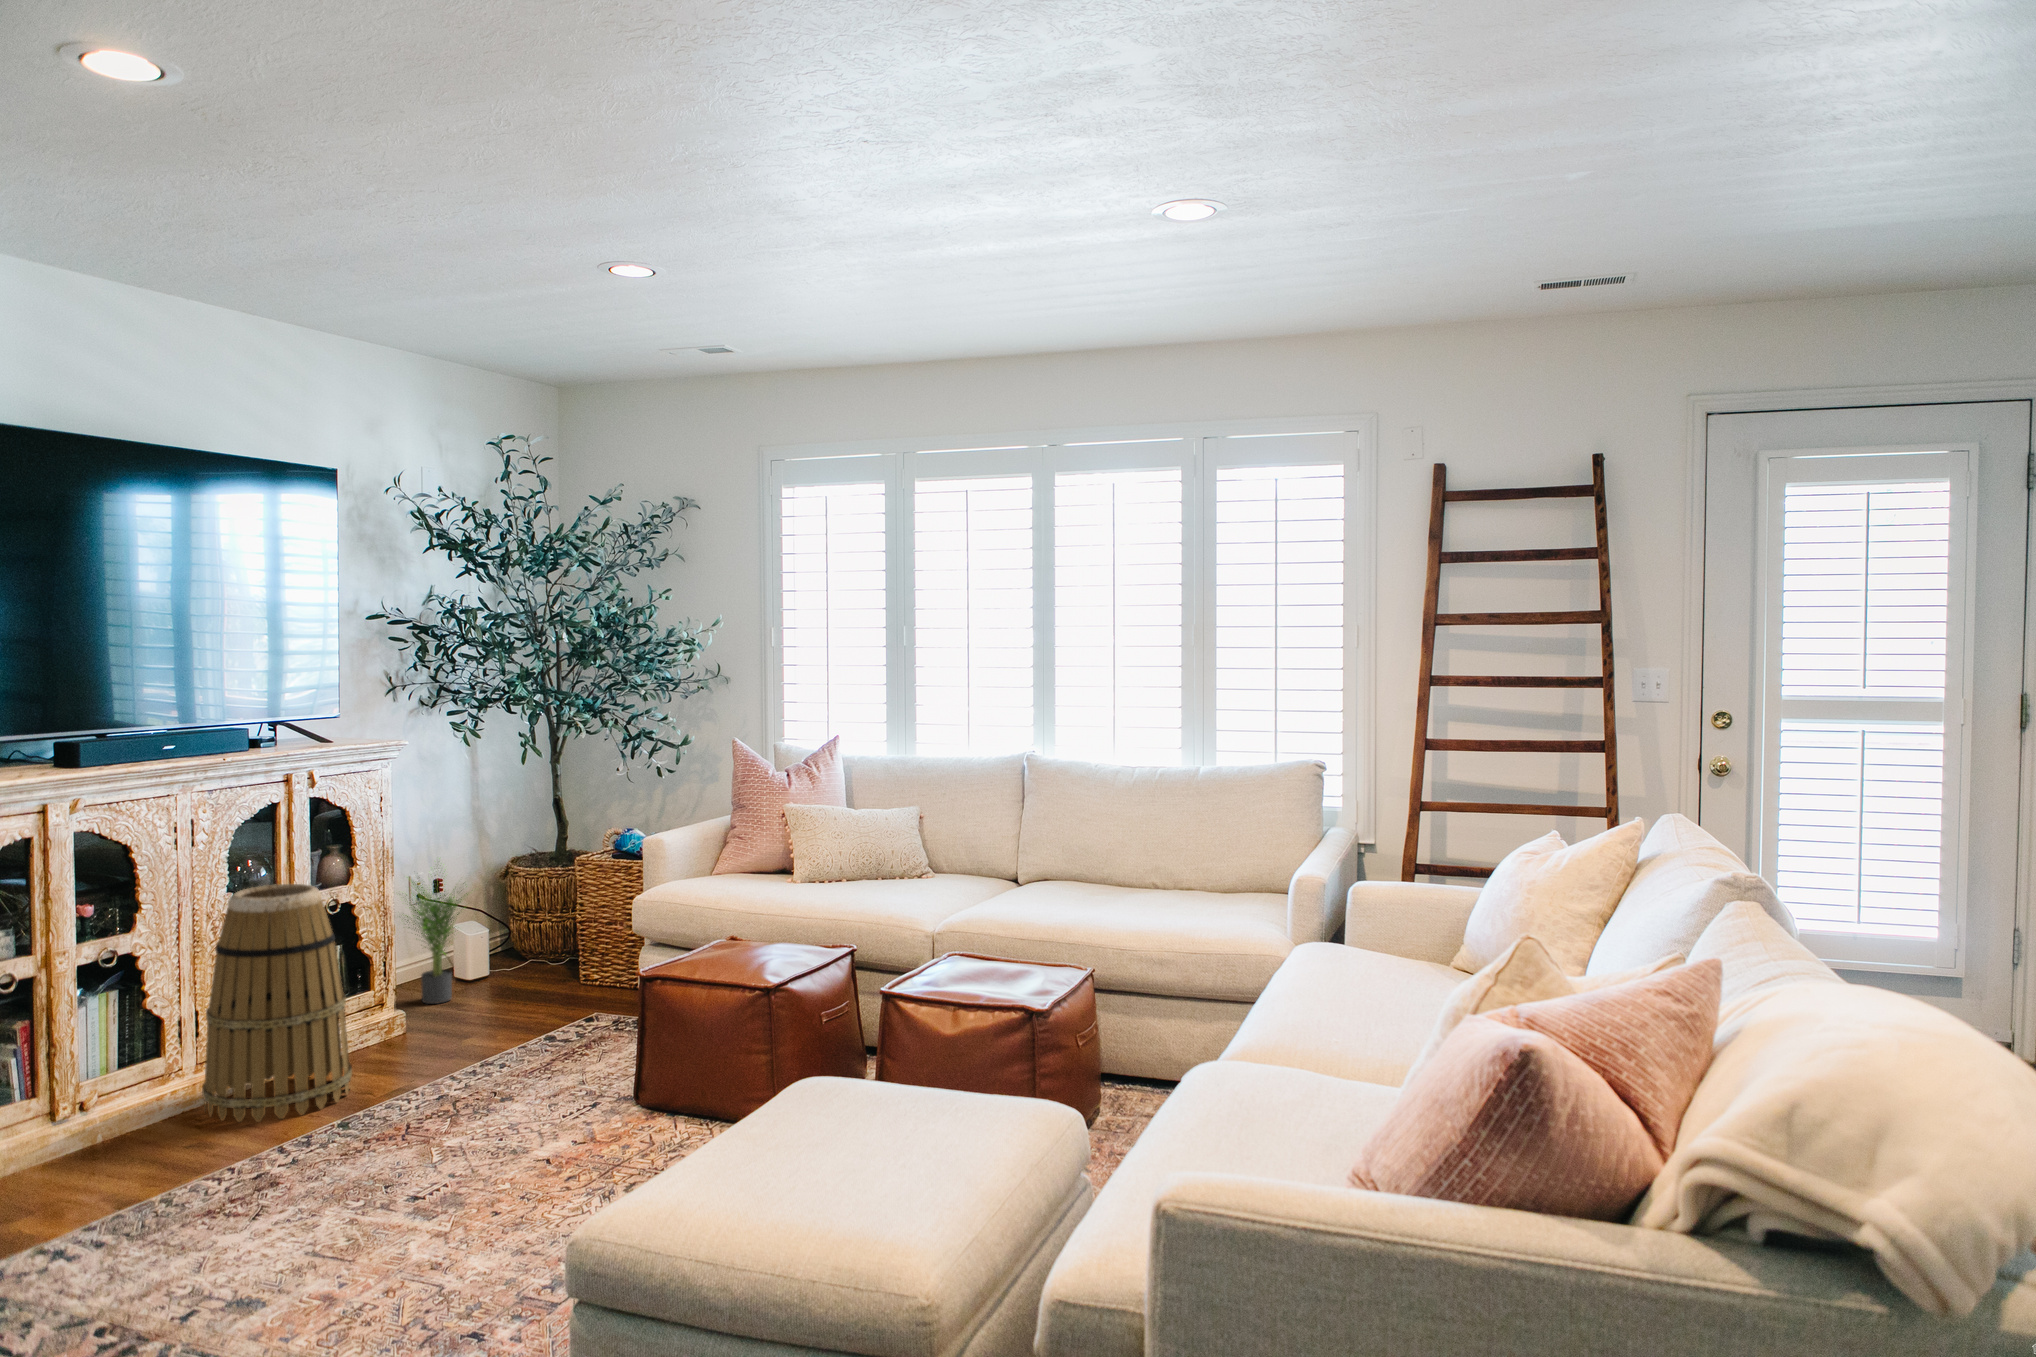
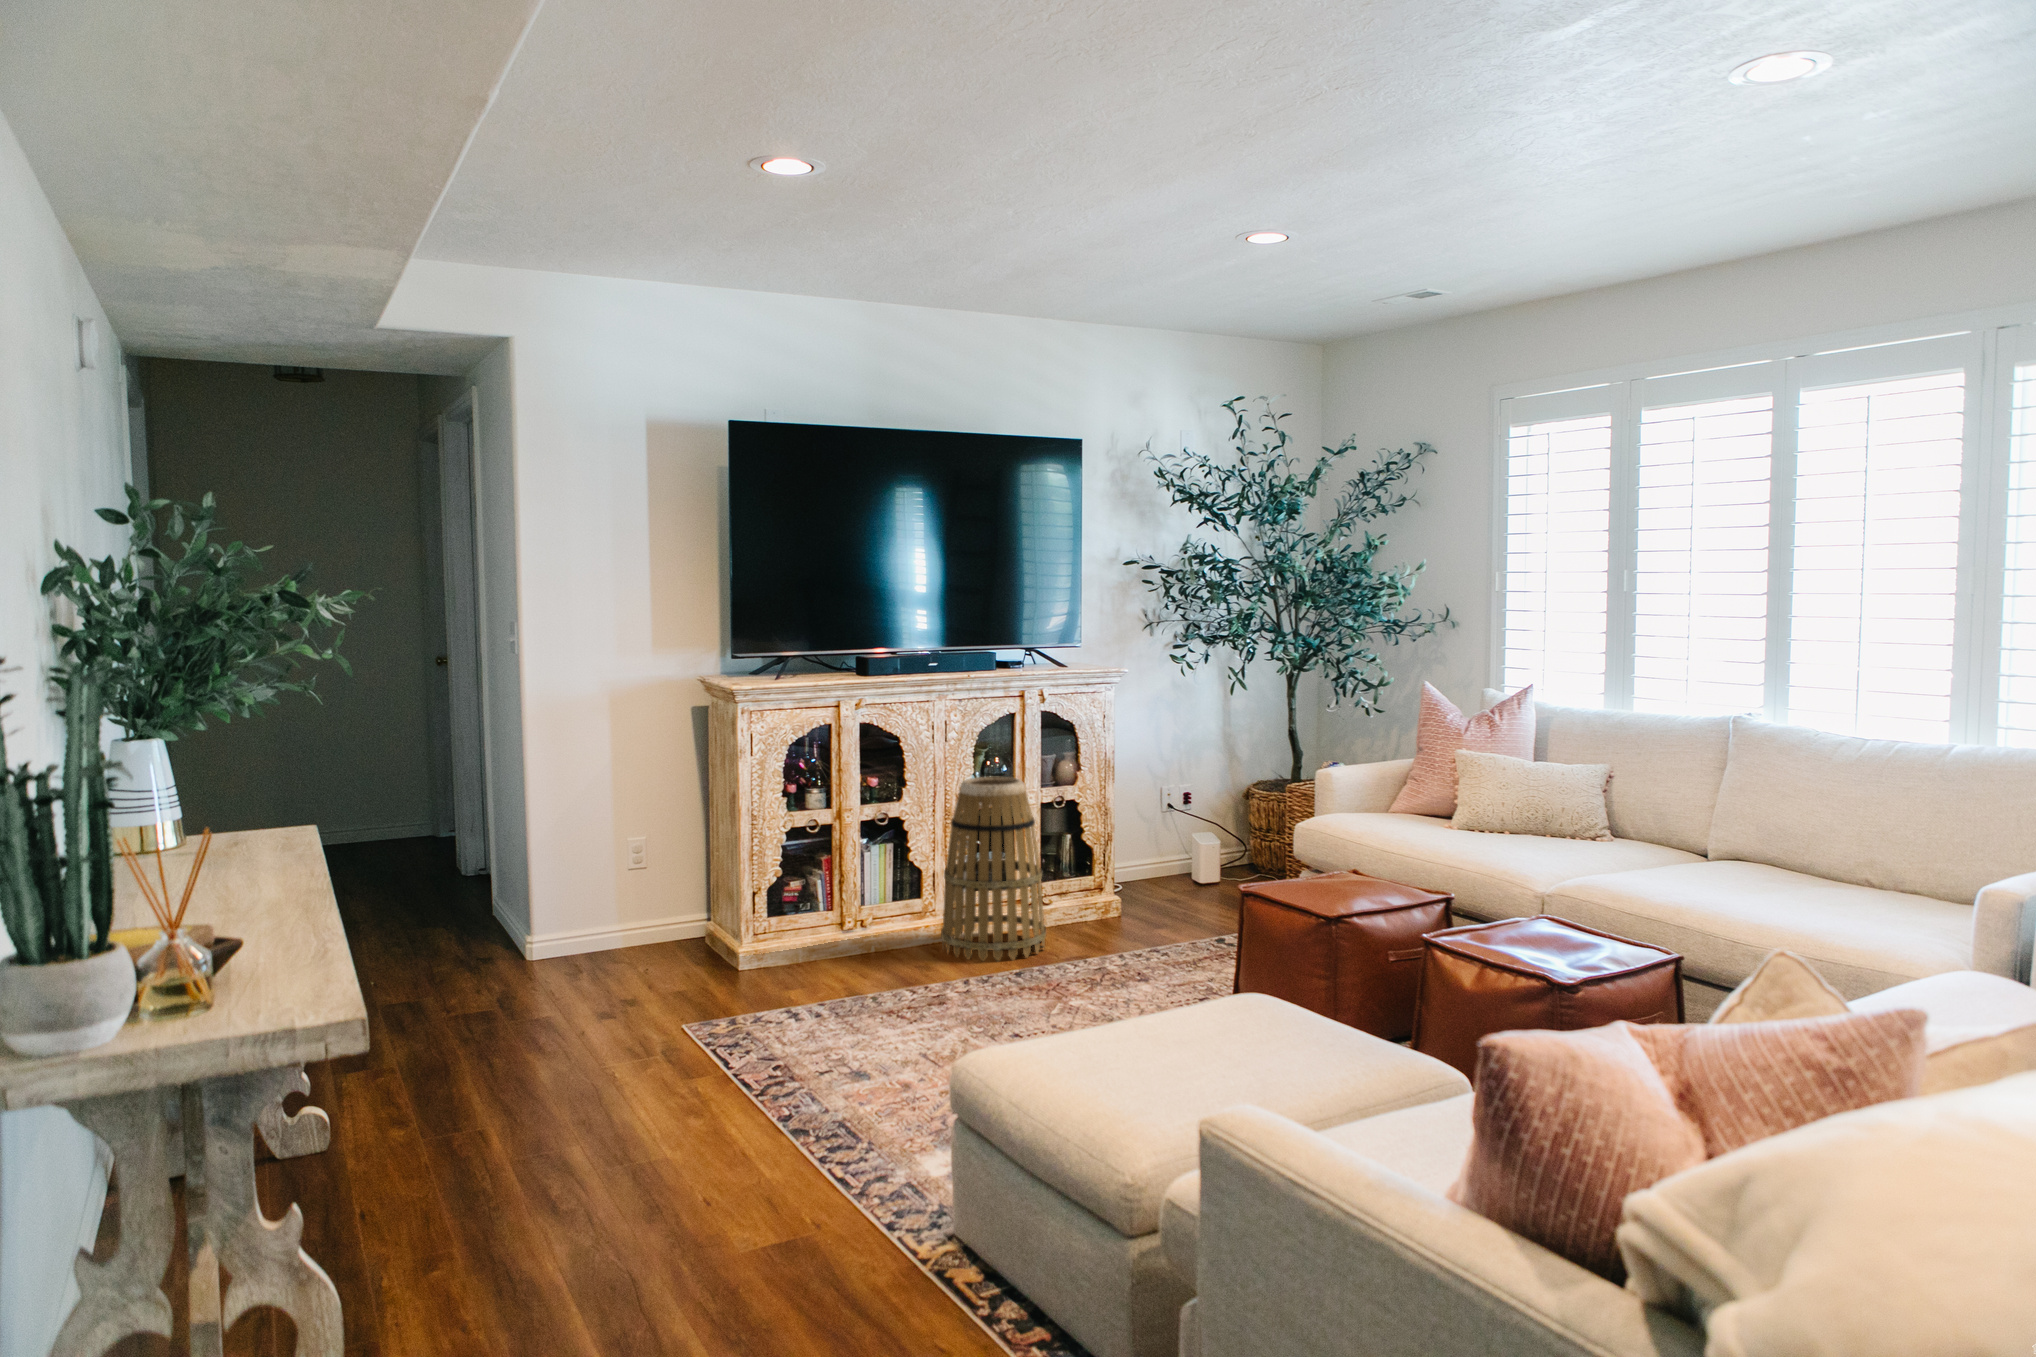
potted plant: present [405,877,468,1004] -> none [1124,773,1194,899]

